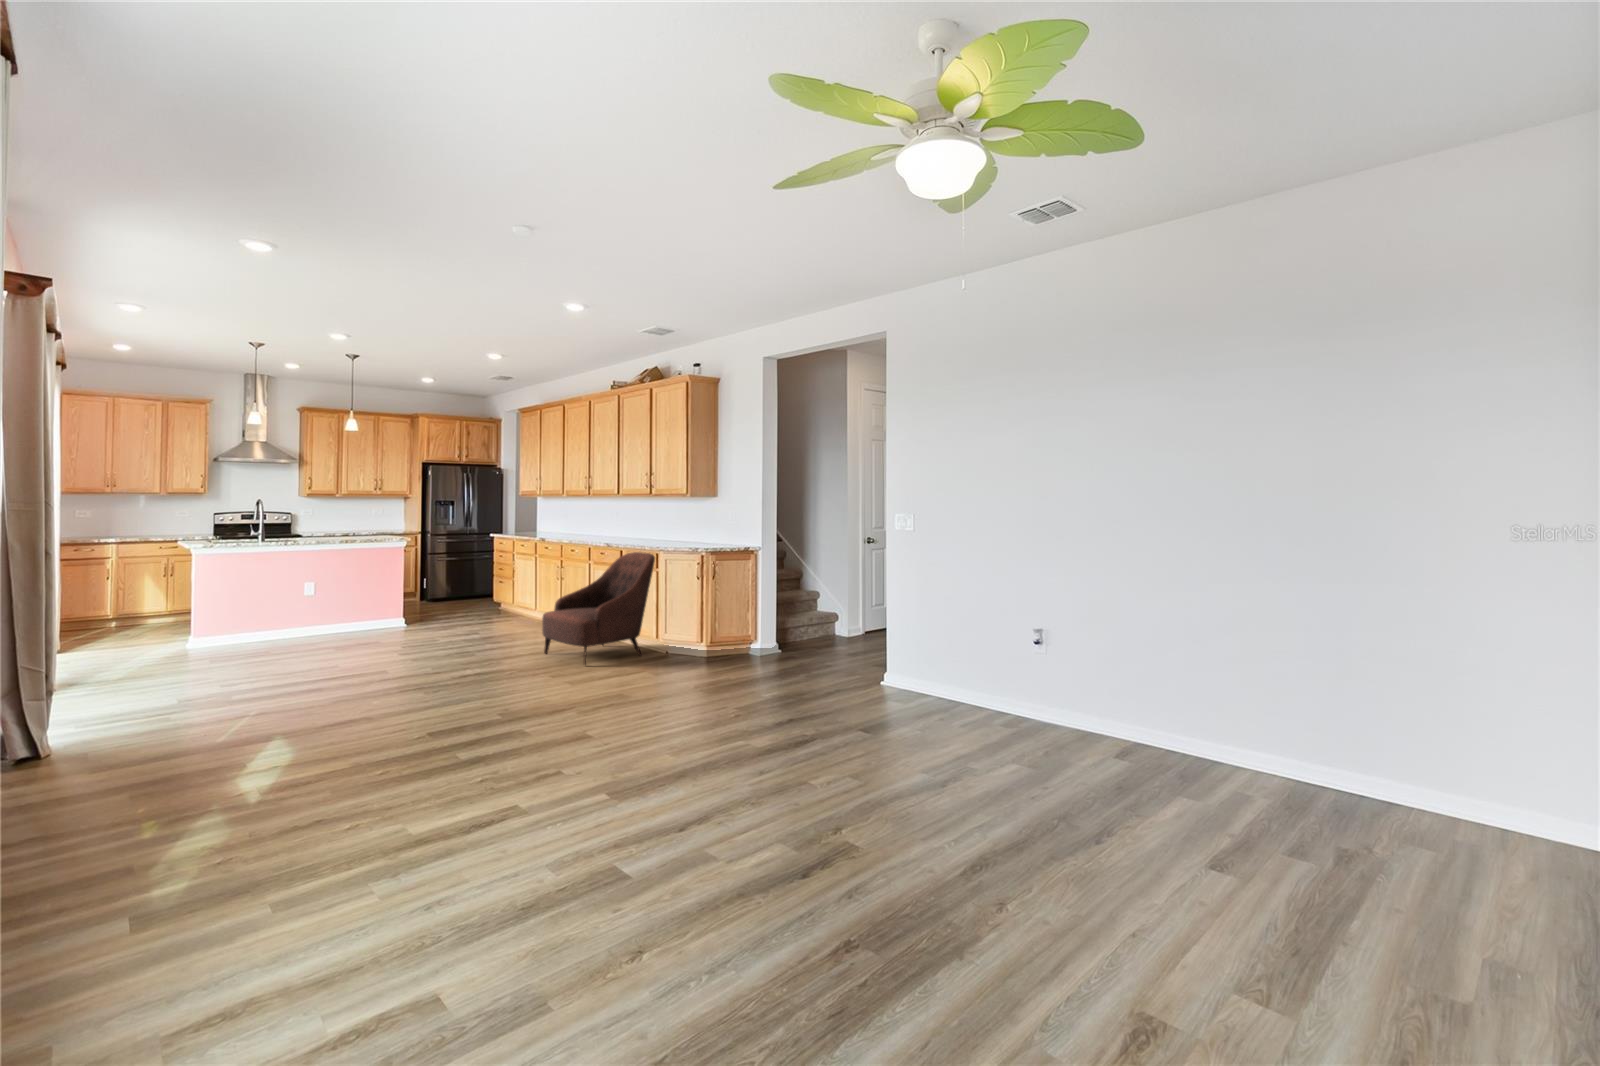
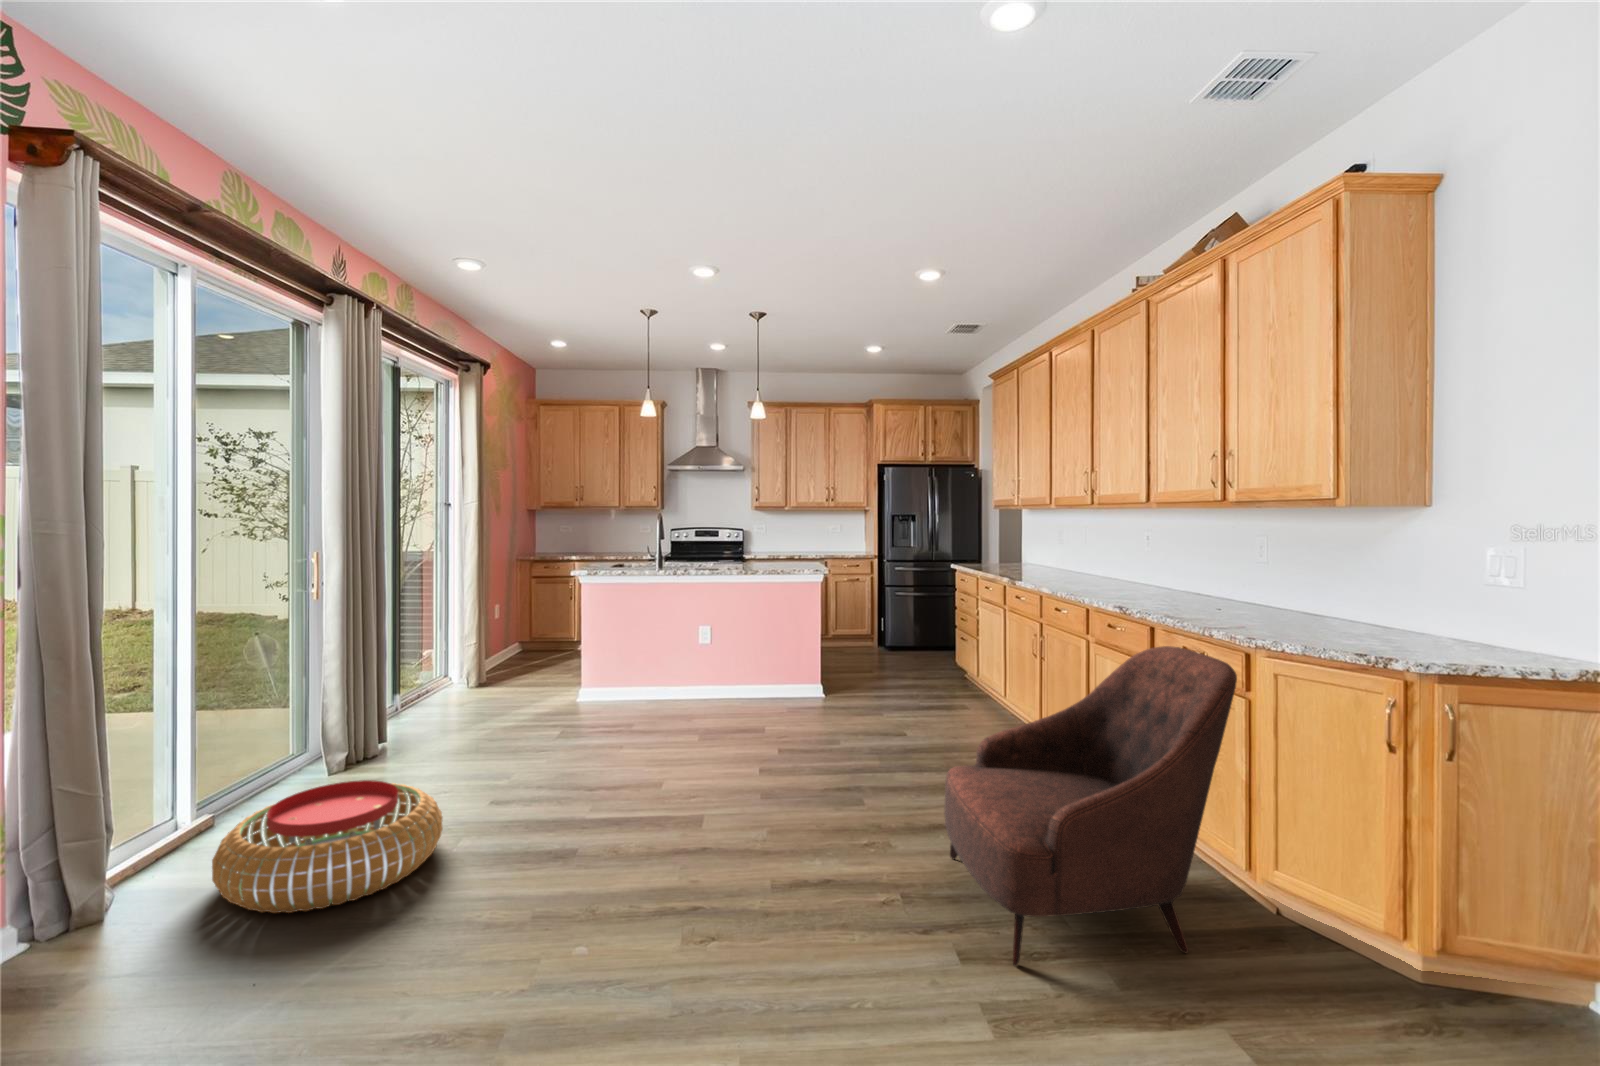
pouf: none [119,657,265,717] -> present [212,780,443,913]

